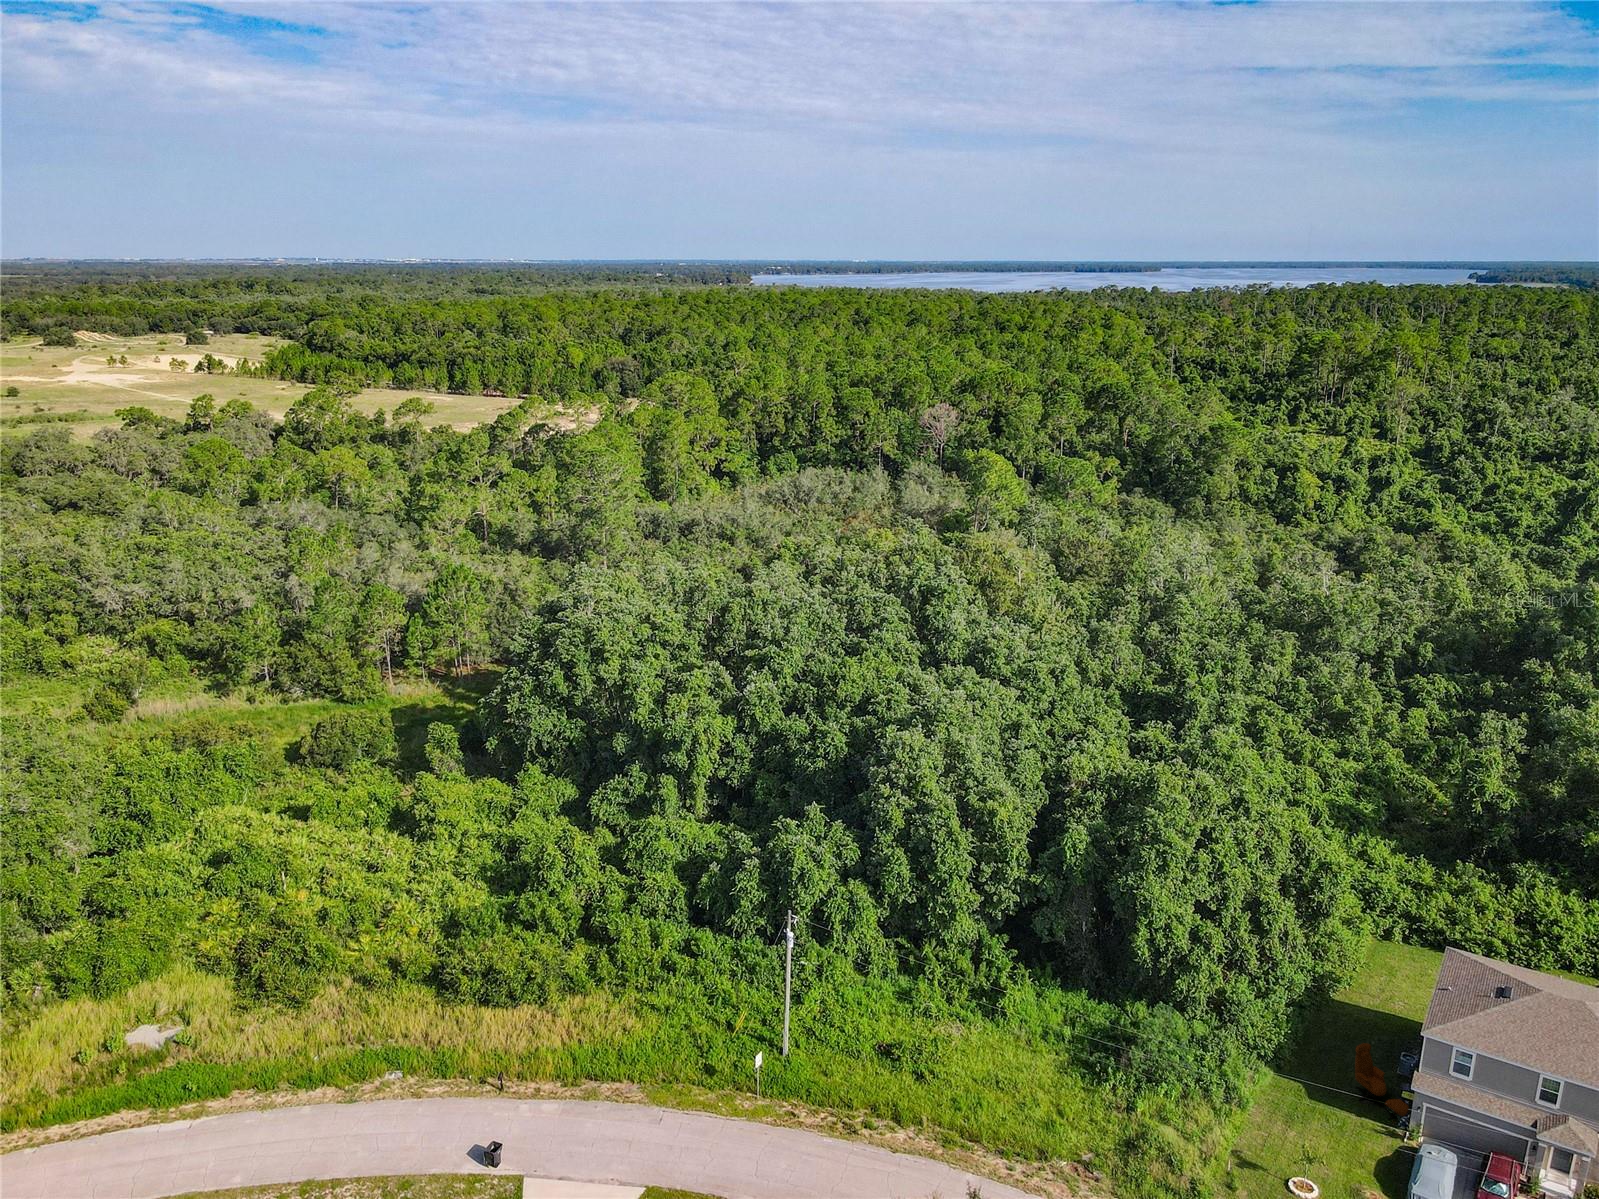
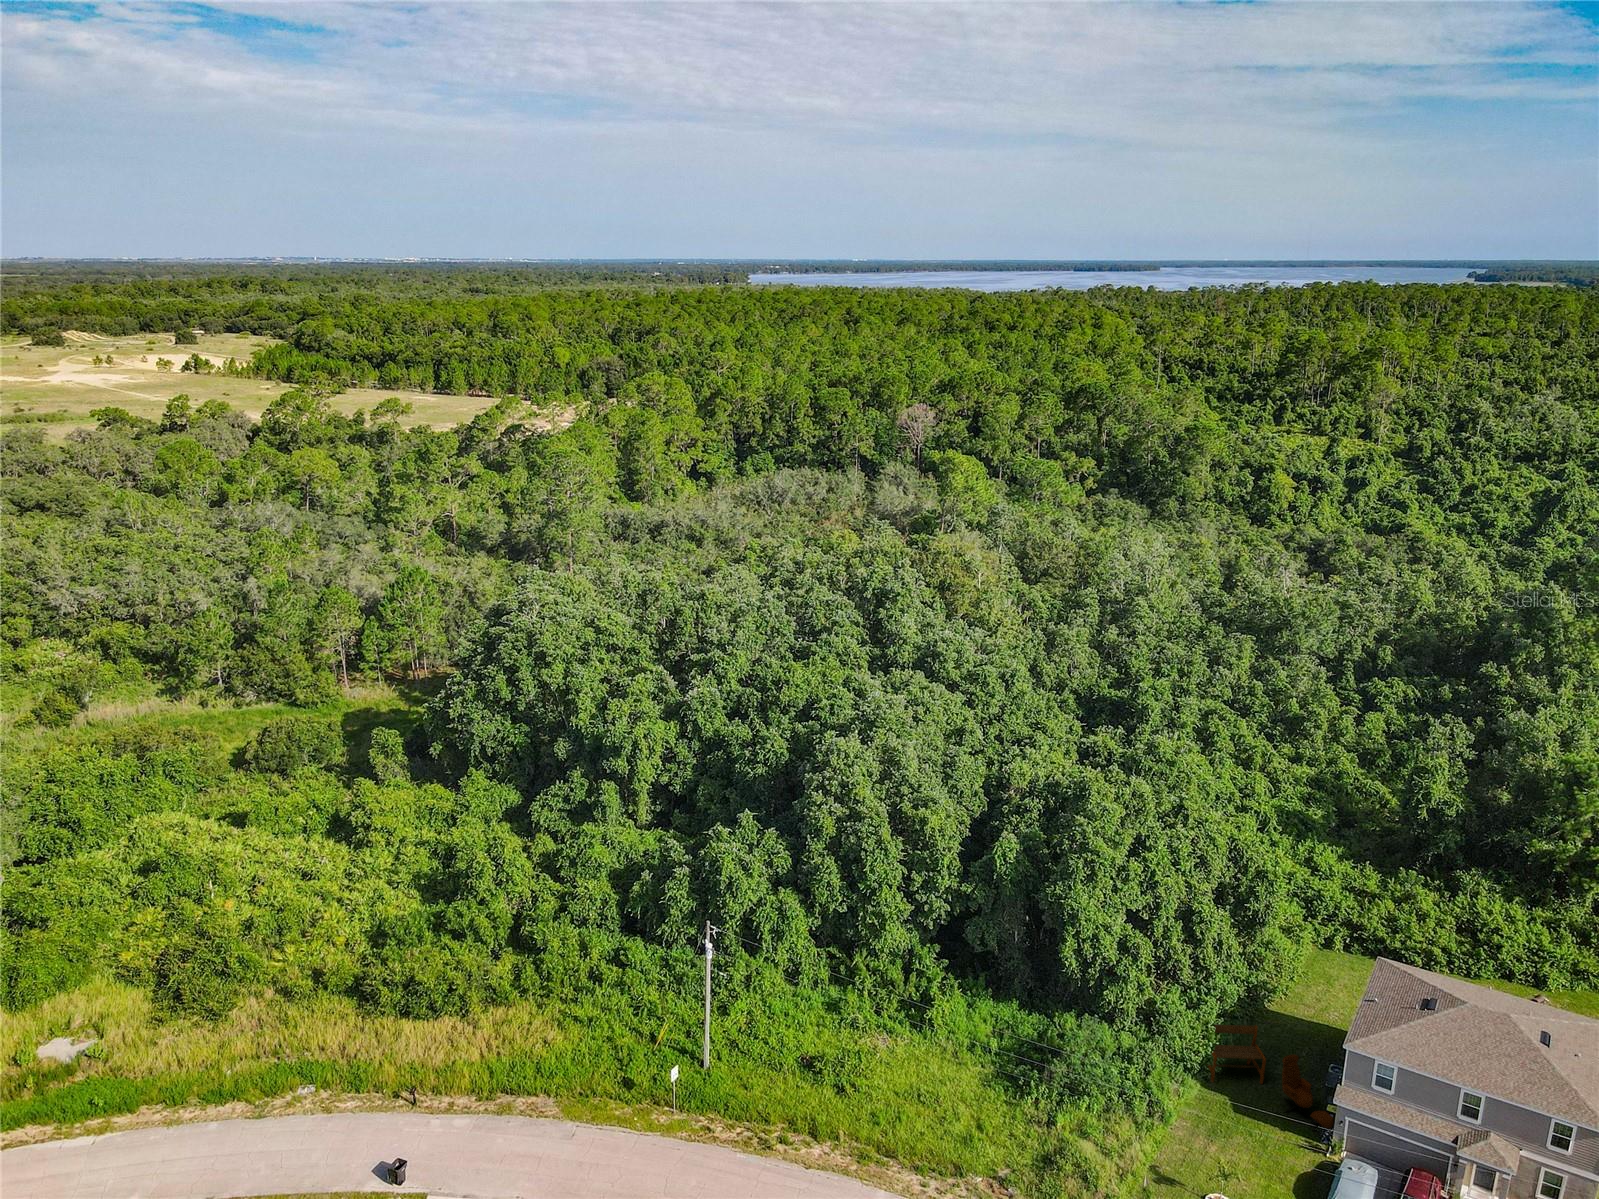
bench: none [1272,1013,1337,1073] -> present [1208,1024,1266,1084]

